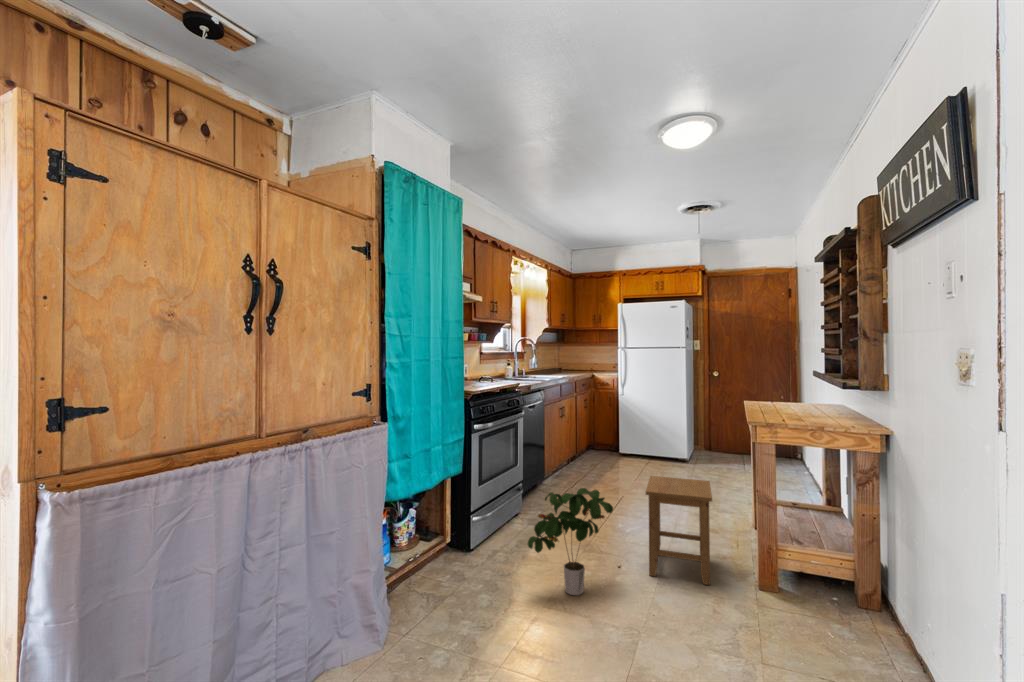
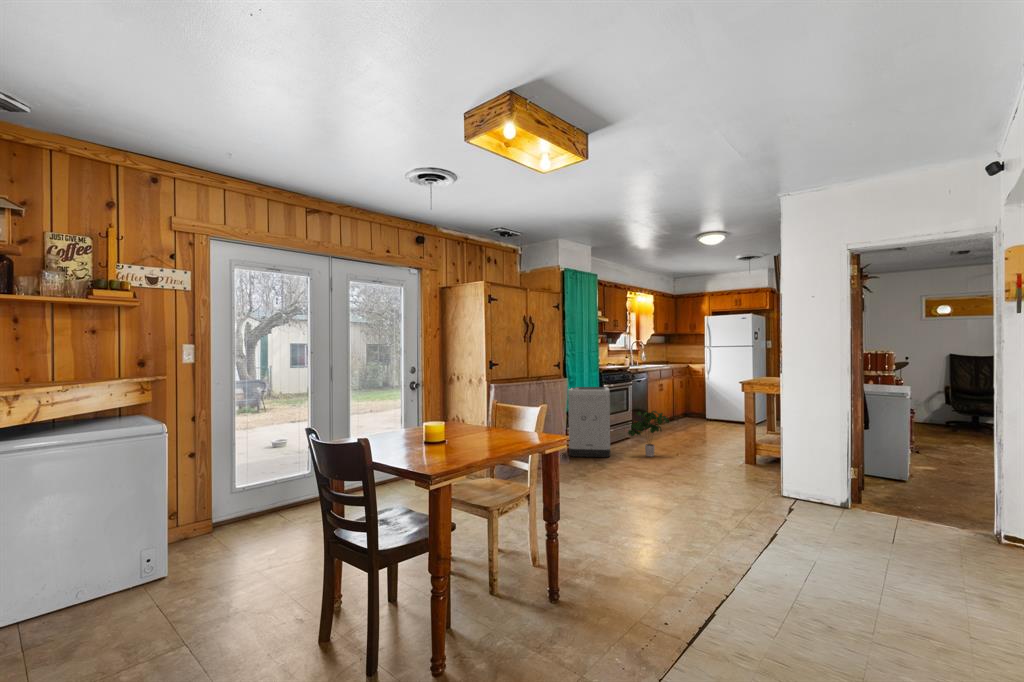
trash can: none [389,434,488,618] -> present [568,387,610,457]
stool: present [646,476,712,585] -> none [687,412,725,458]

